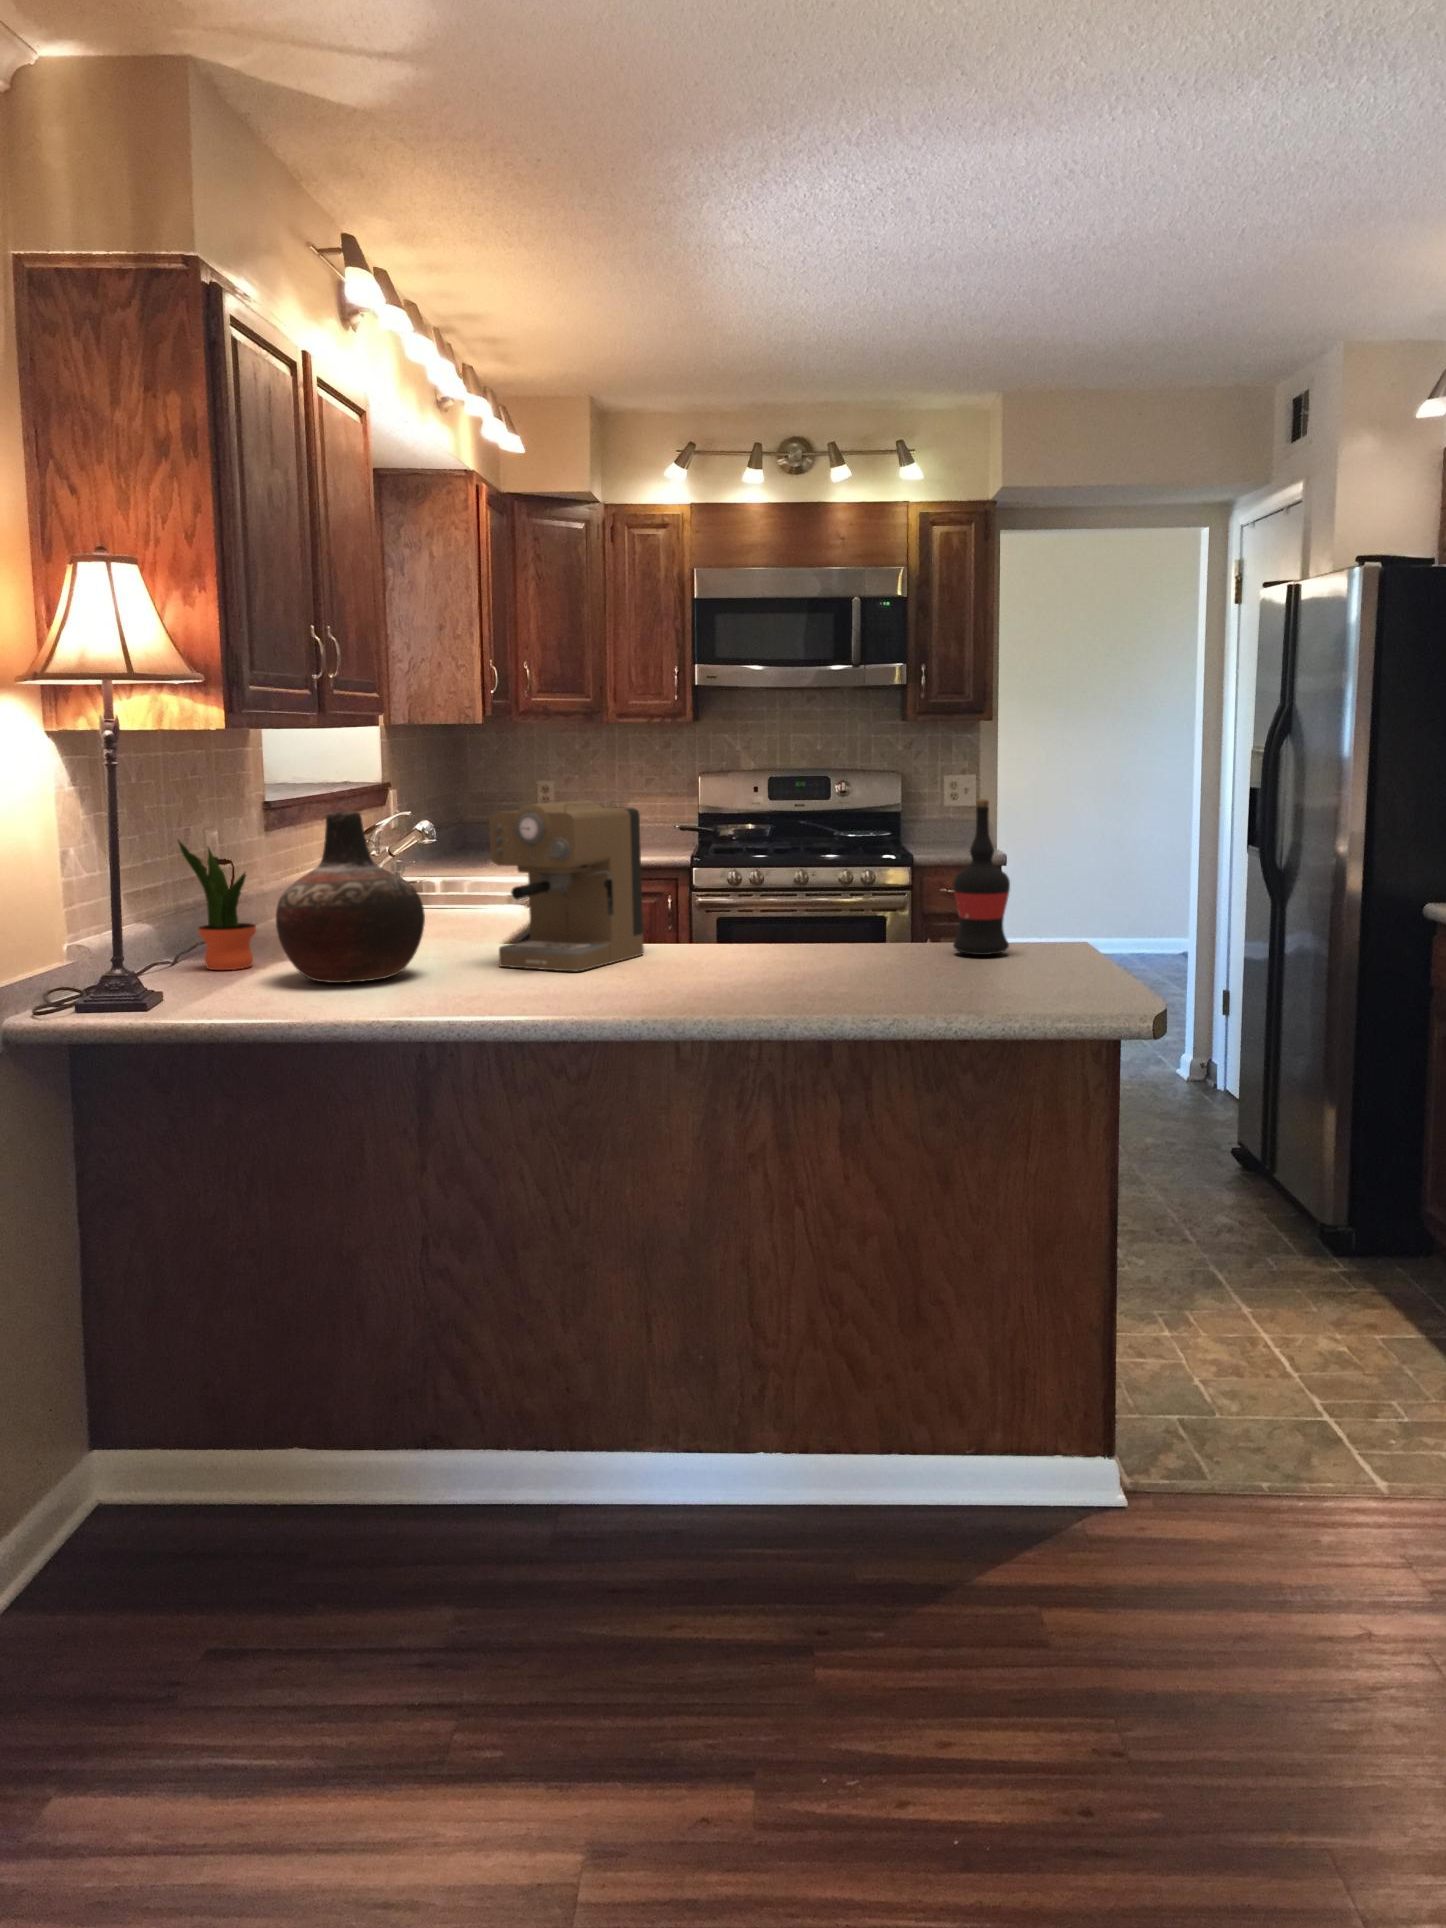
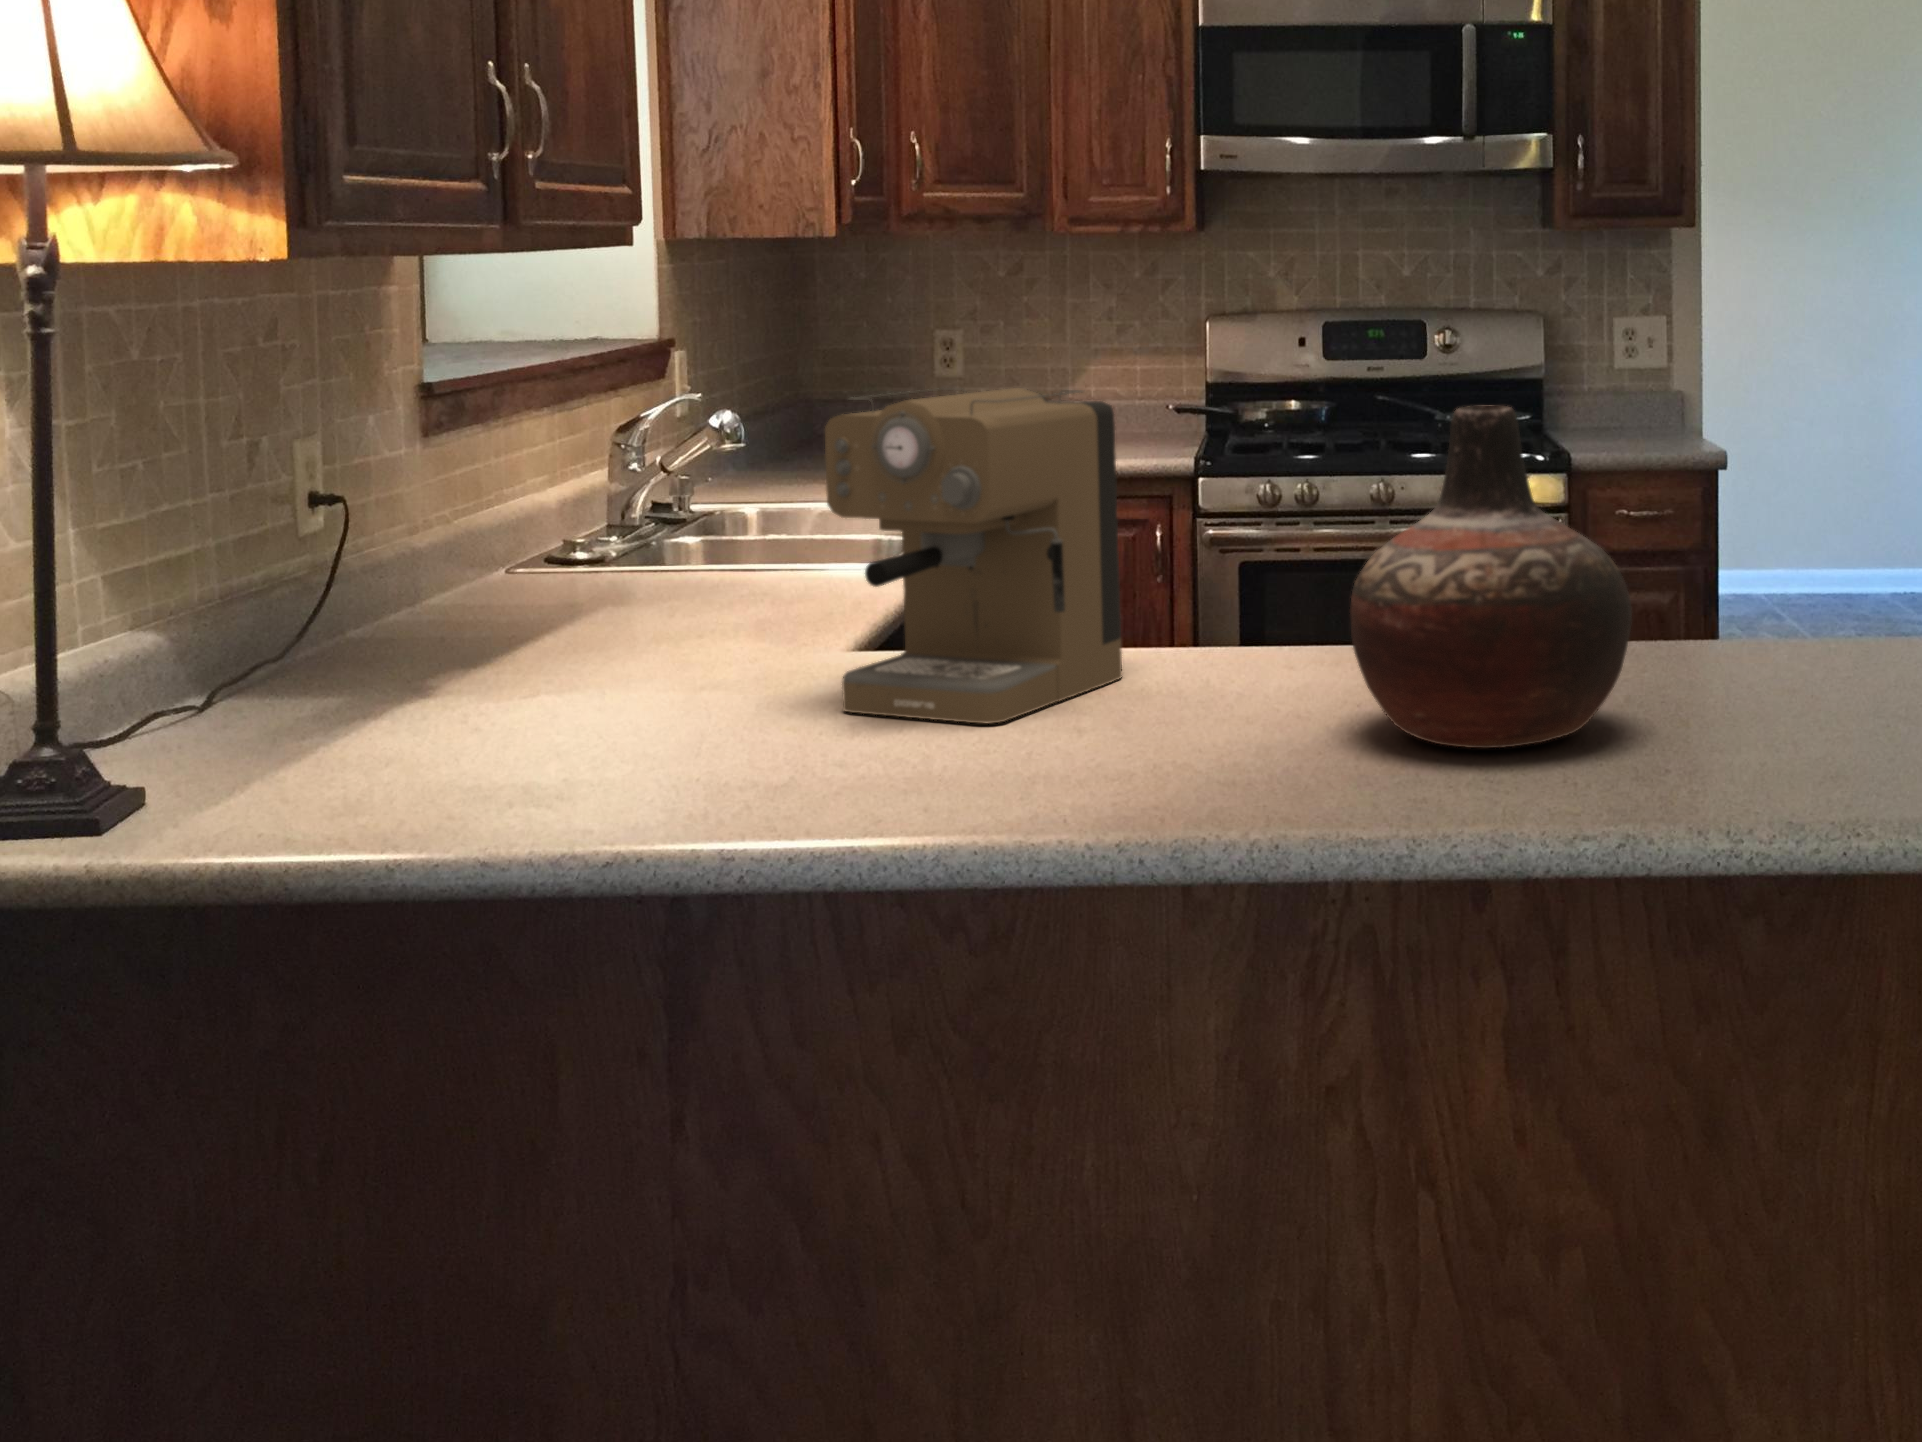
wine bottle: present [953,799,1010,955] -> none [1704,383,1810,674]
vase: present [276,811,425,983] -> present [1350,405,1632,748]
potted plant: present [178,841,256,970] -> none [205,472,368,726]

